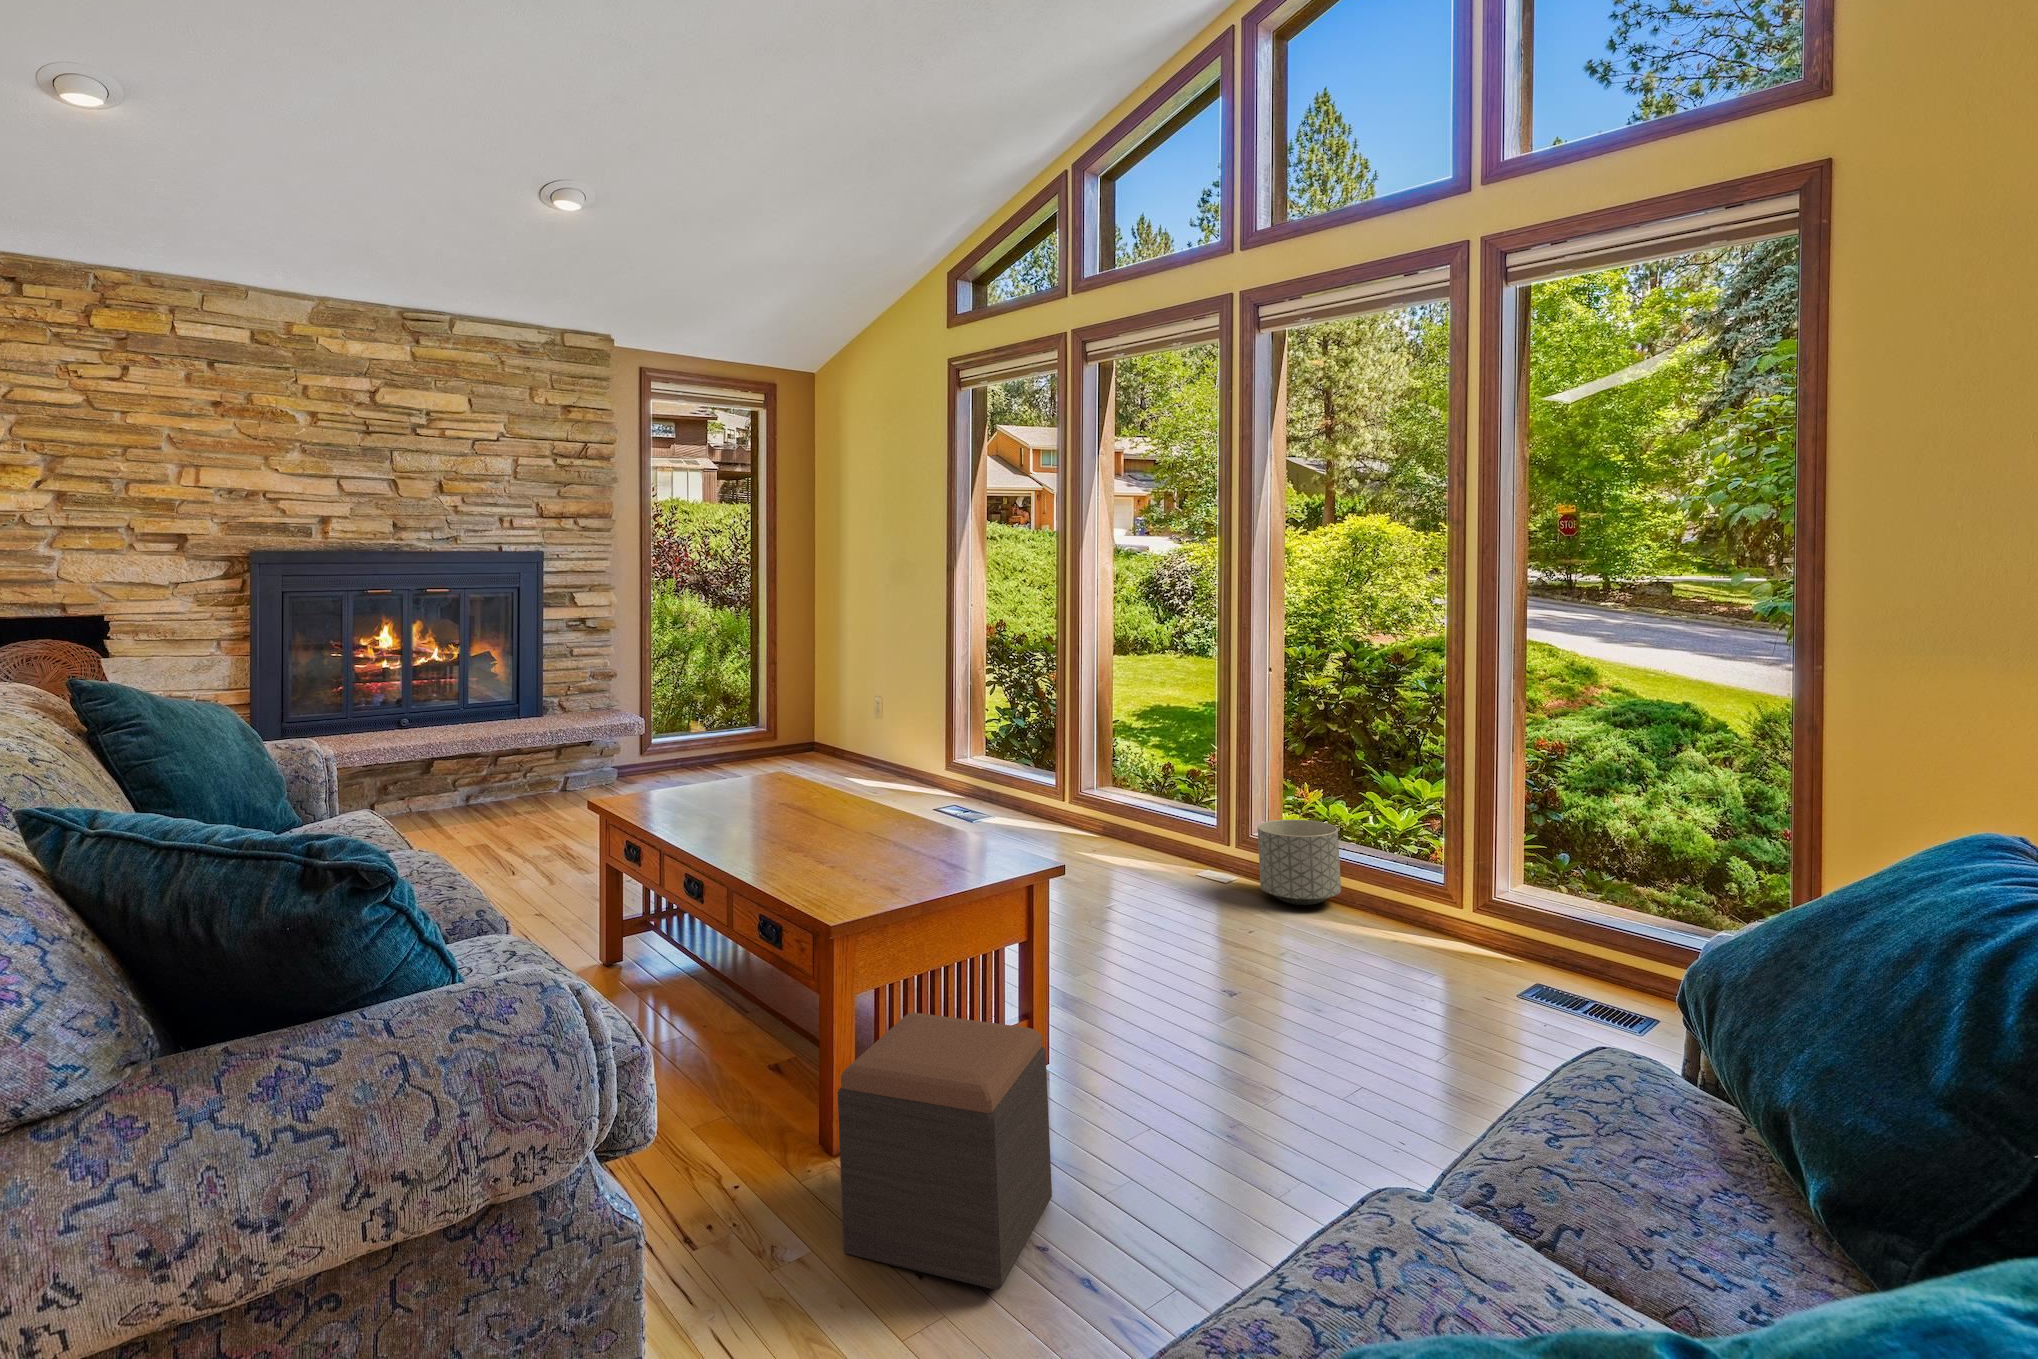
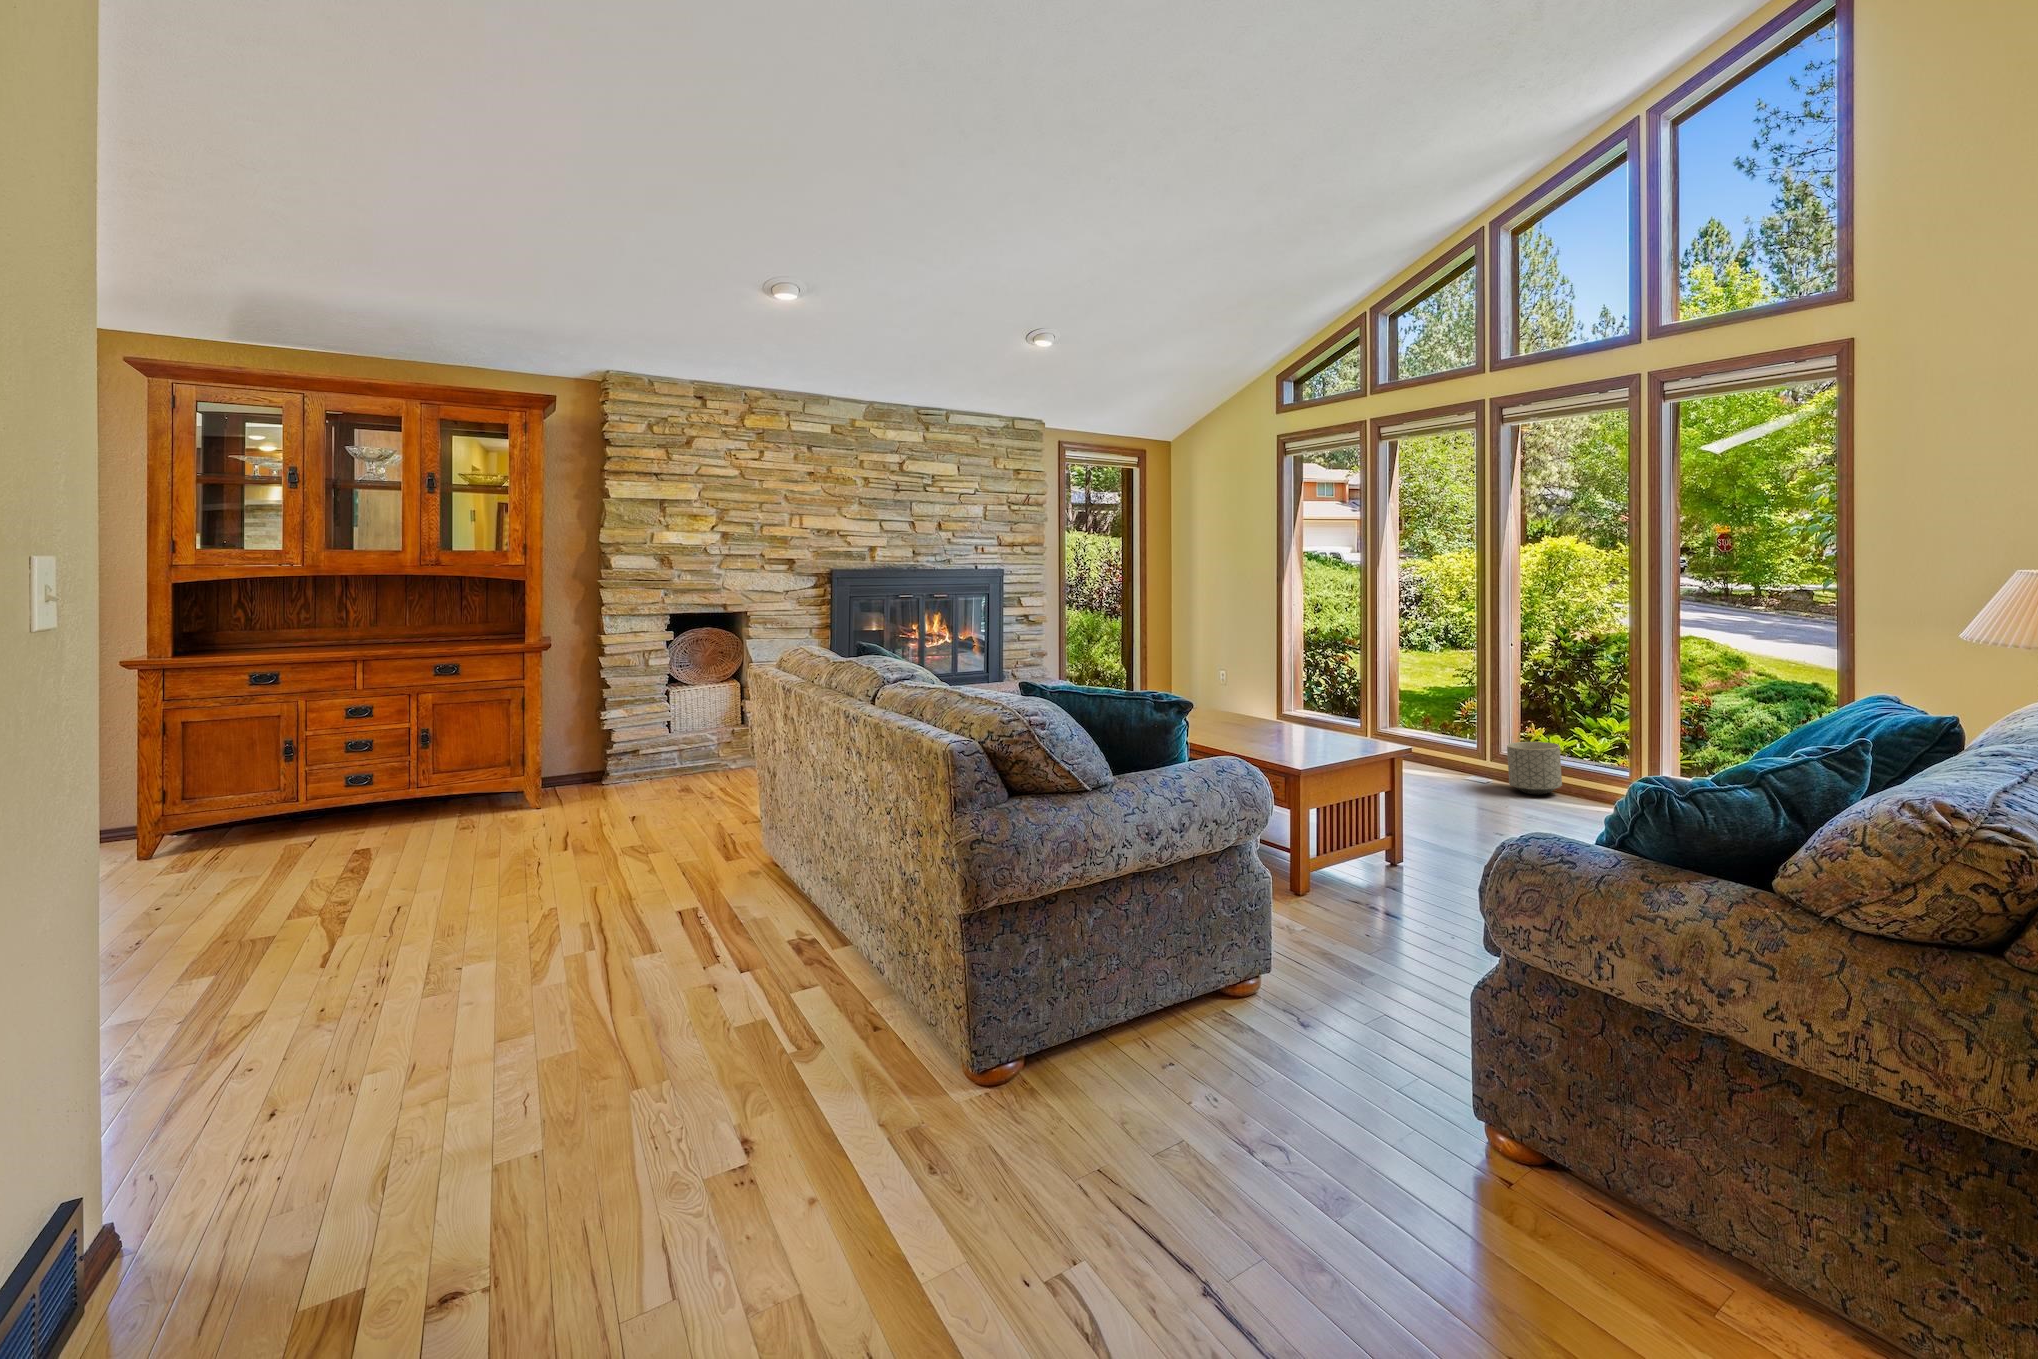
footstool: present [838,1013,1052,1290] -> none [1320,815,1424,935]

